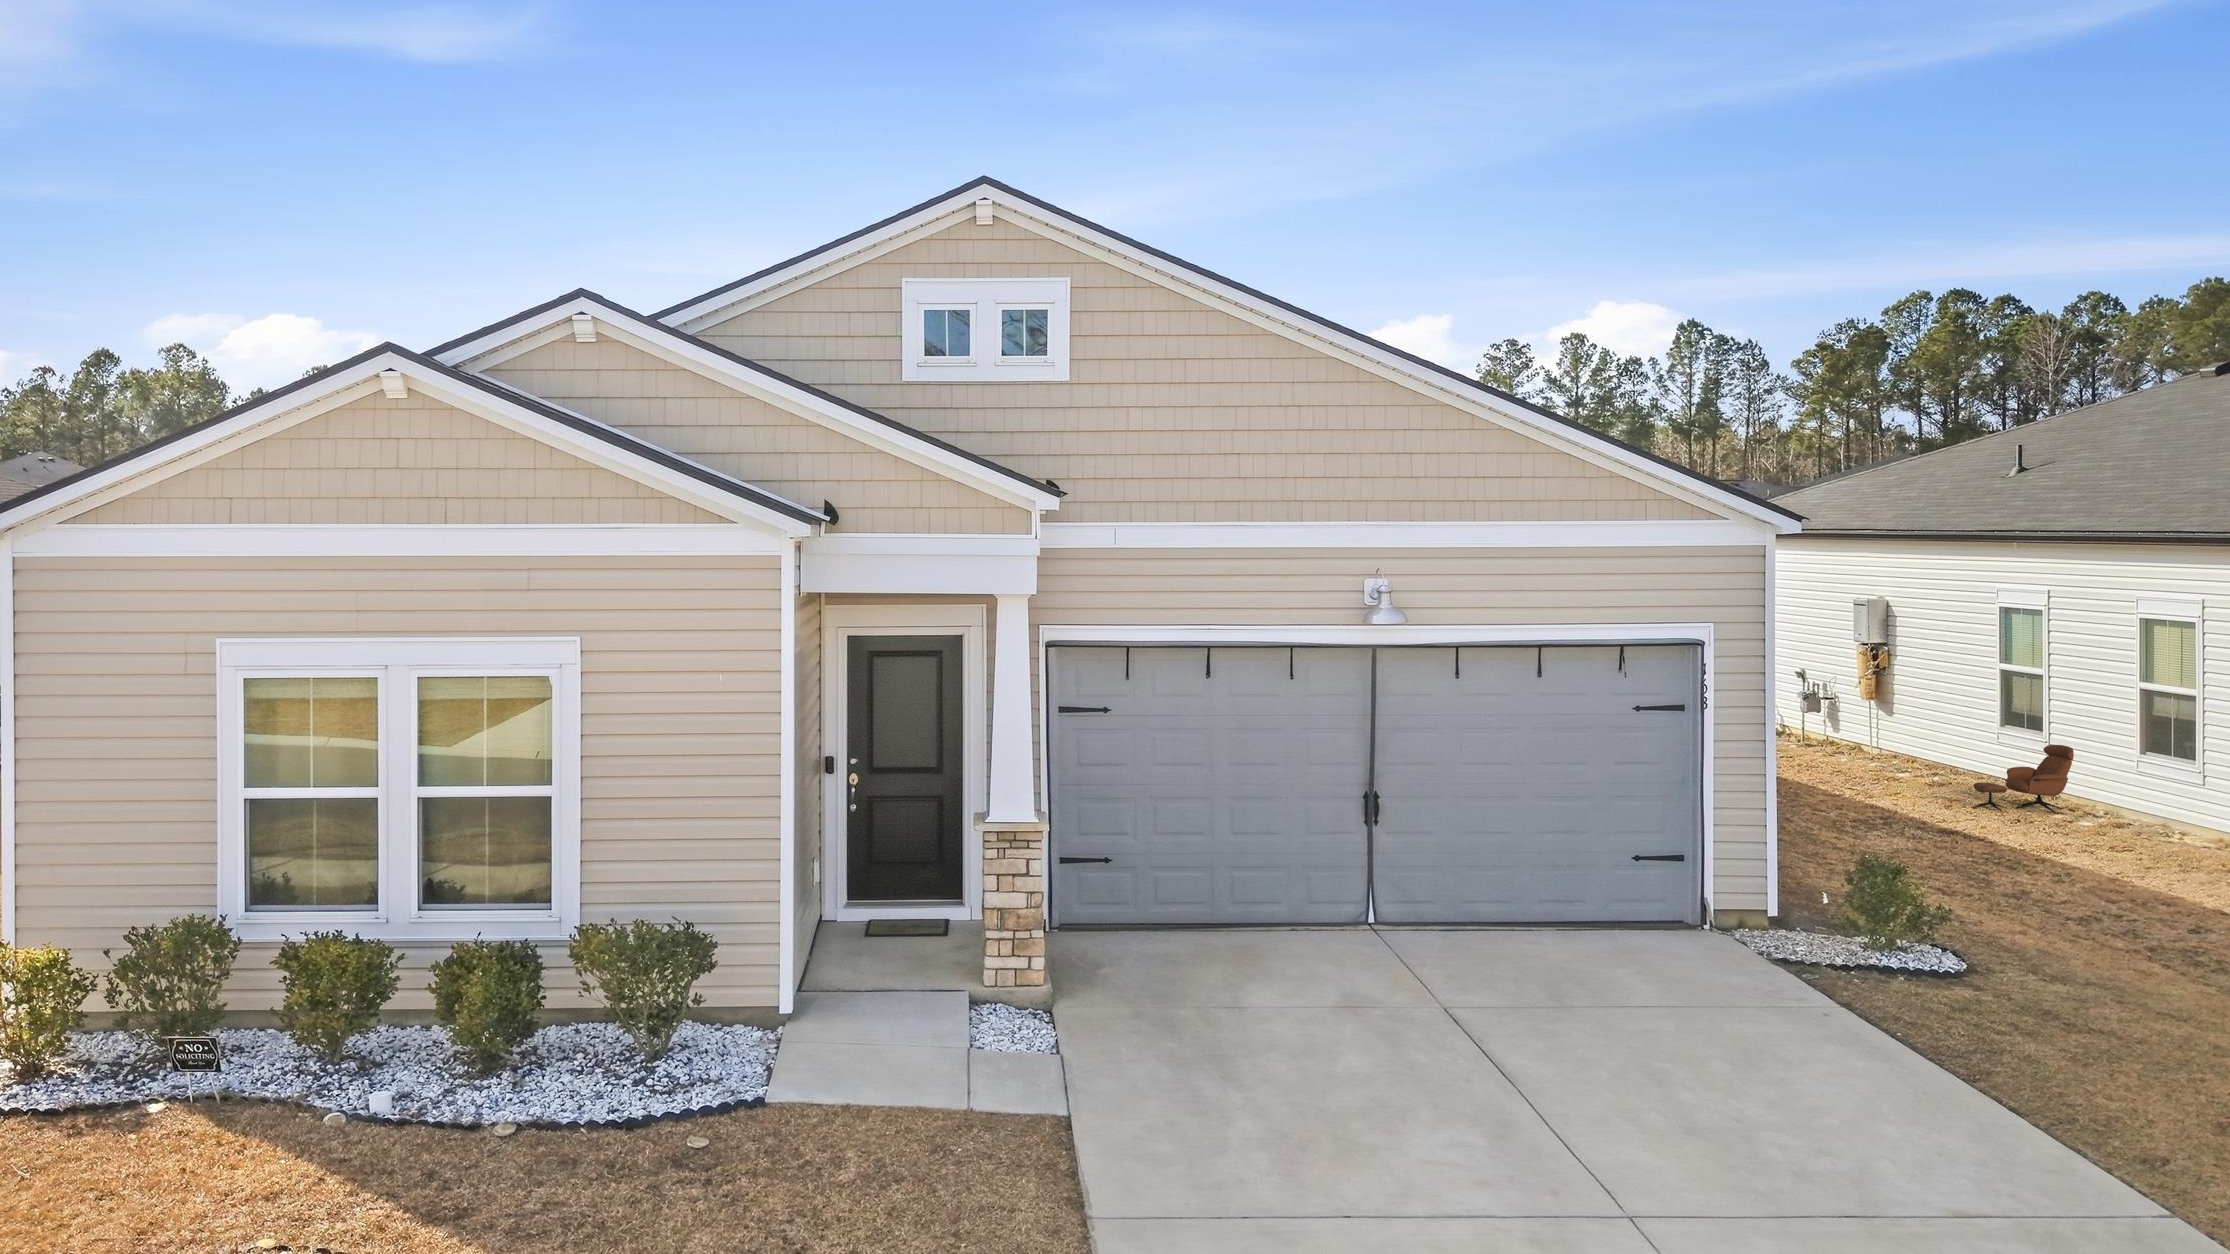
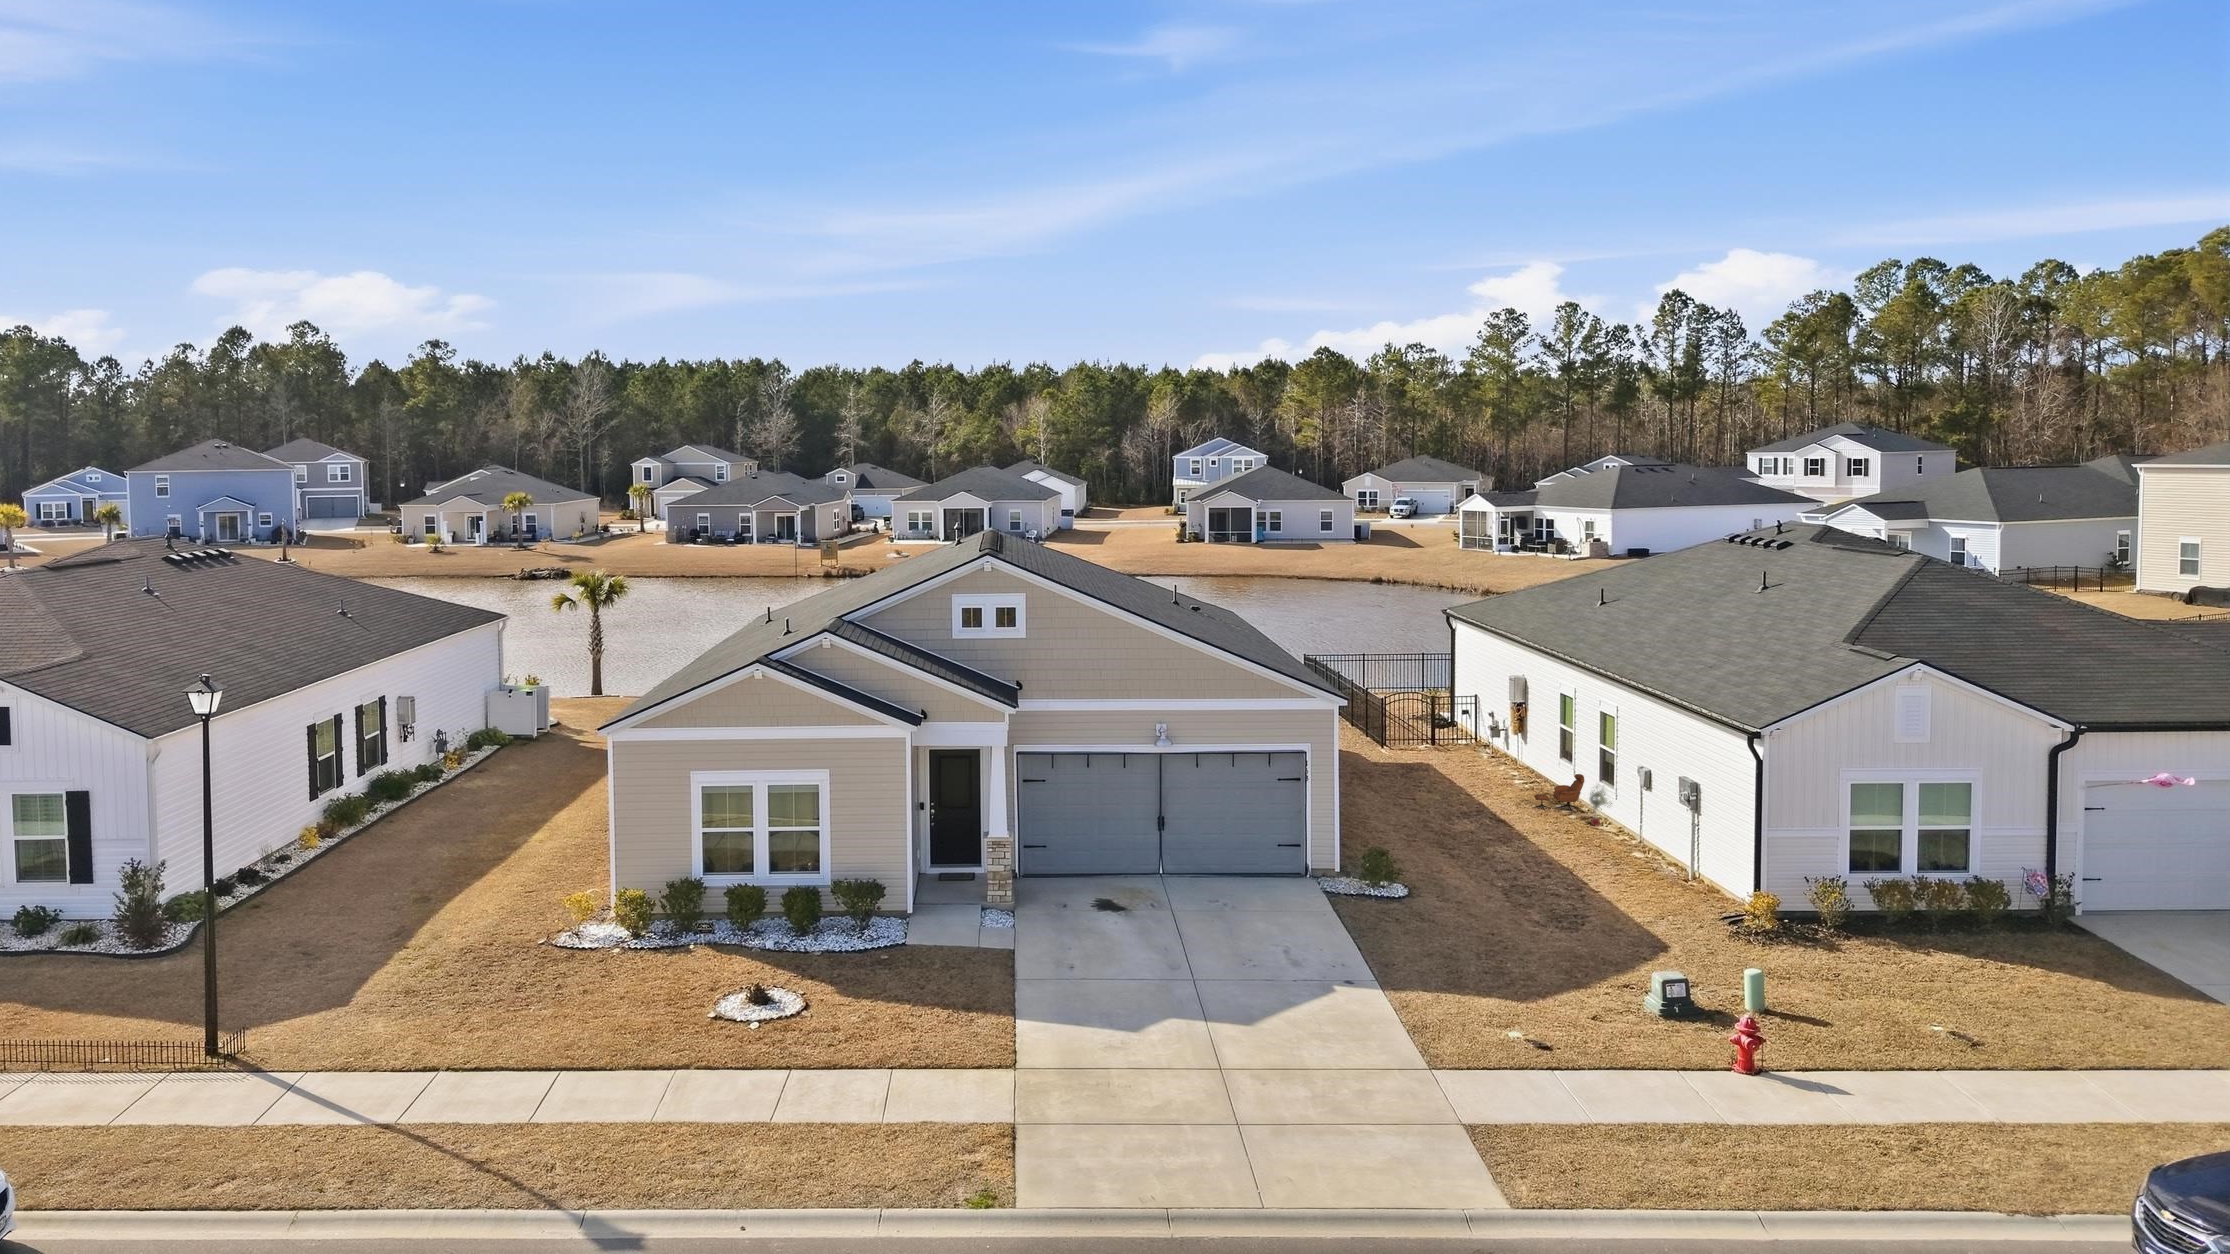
potted tree: none [2113,752,2180,835] -> present [1590,786,1612,826]

